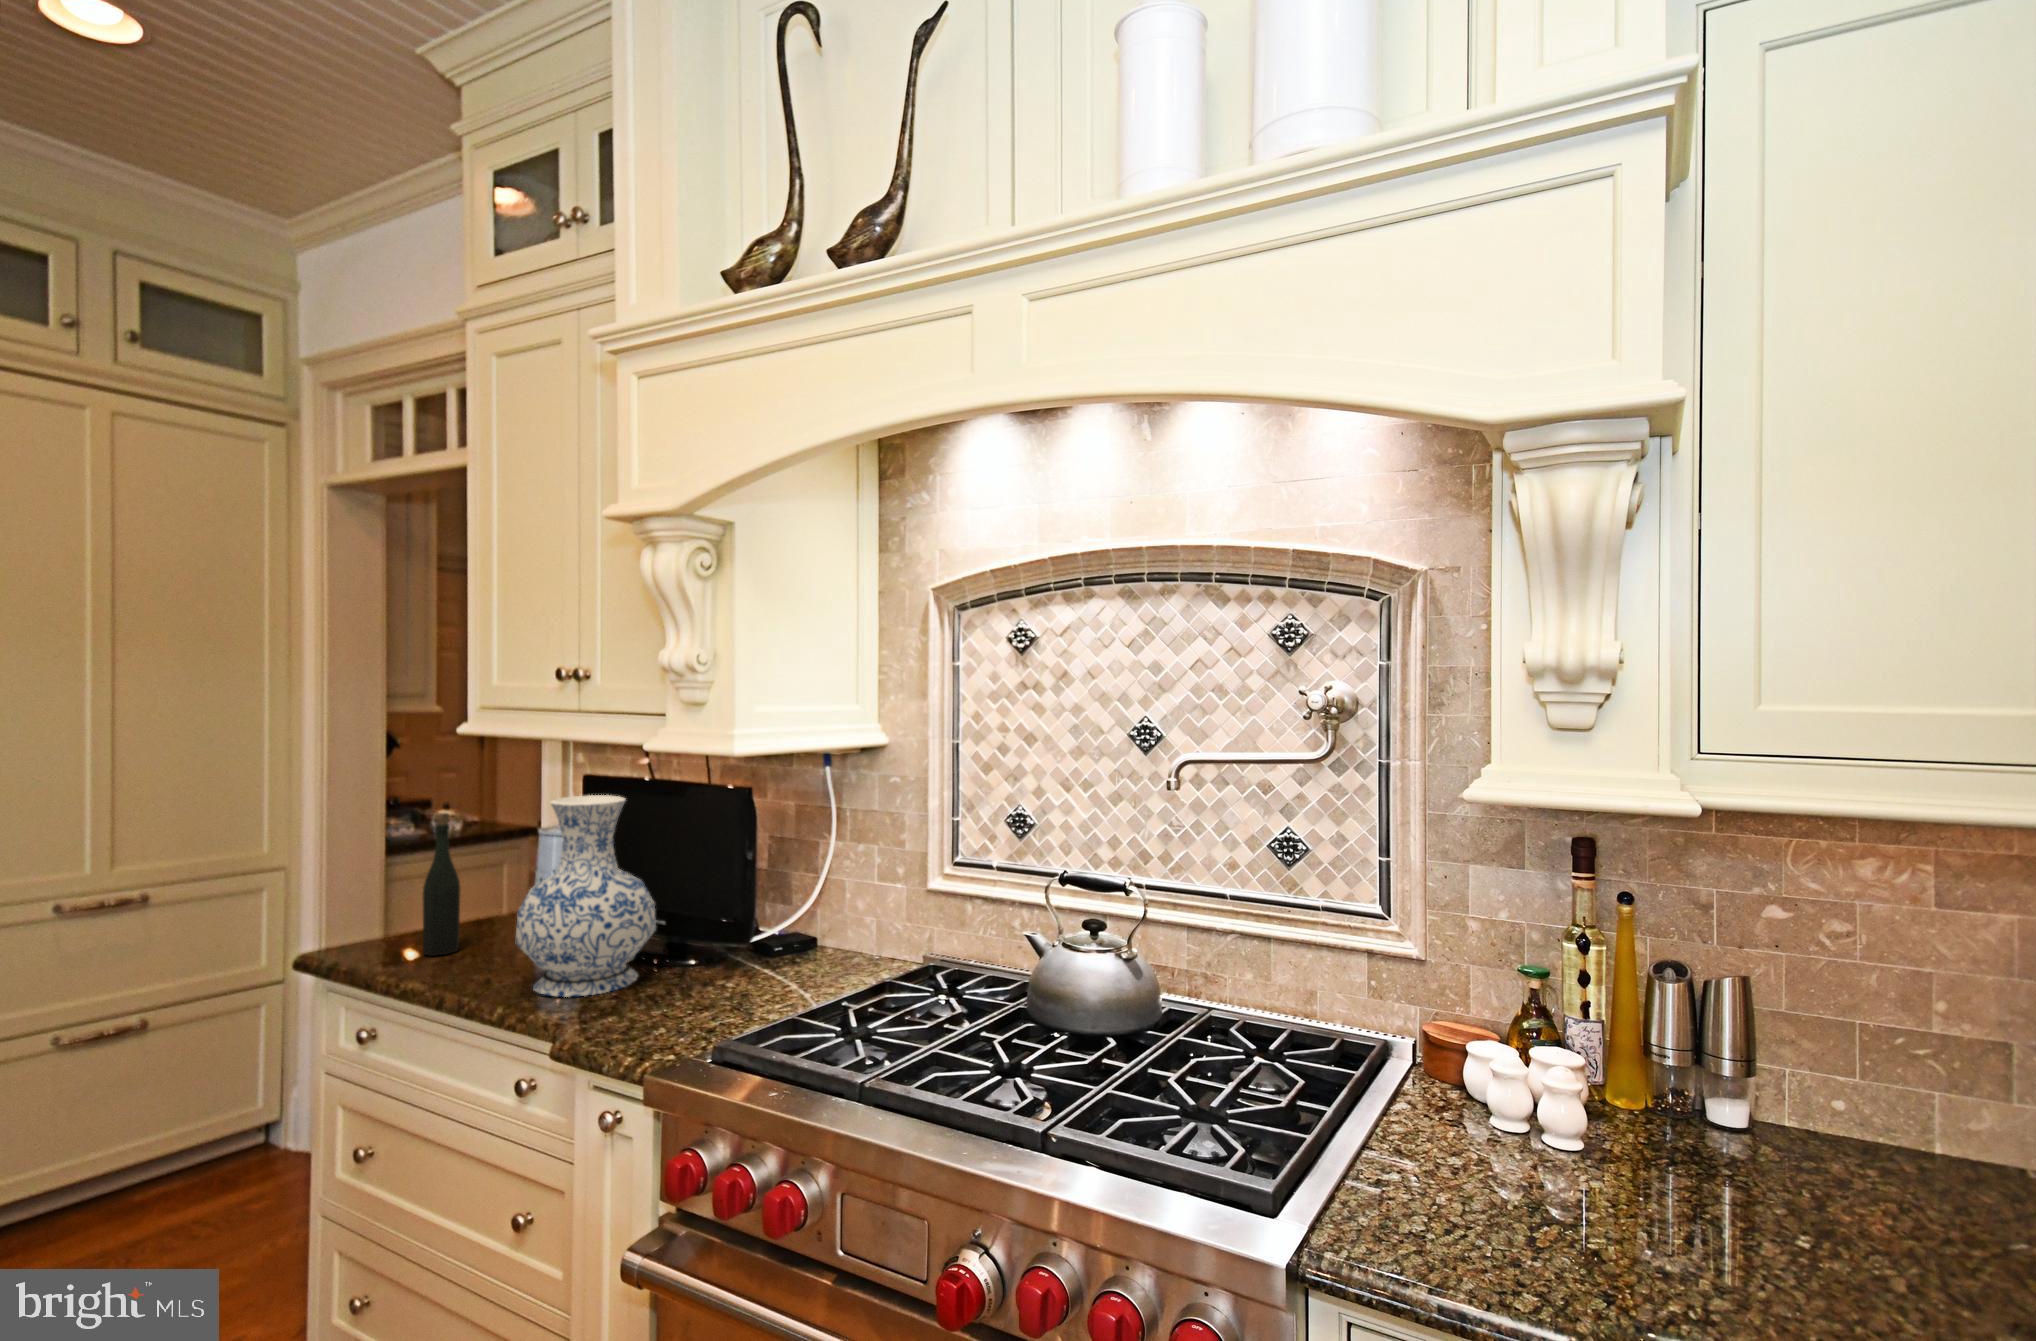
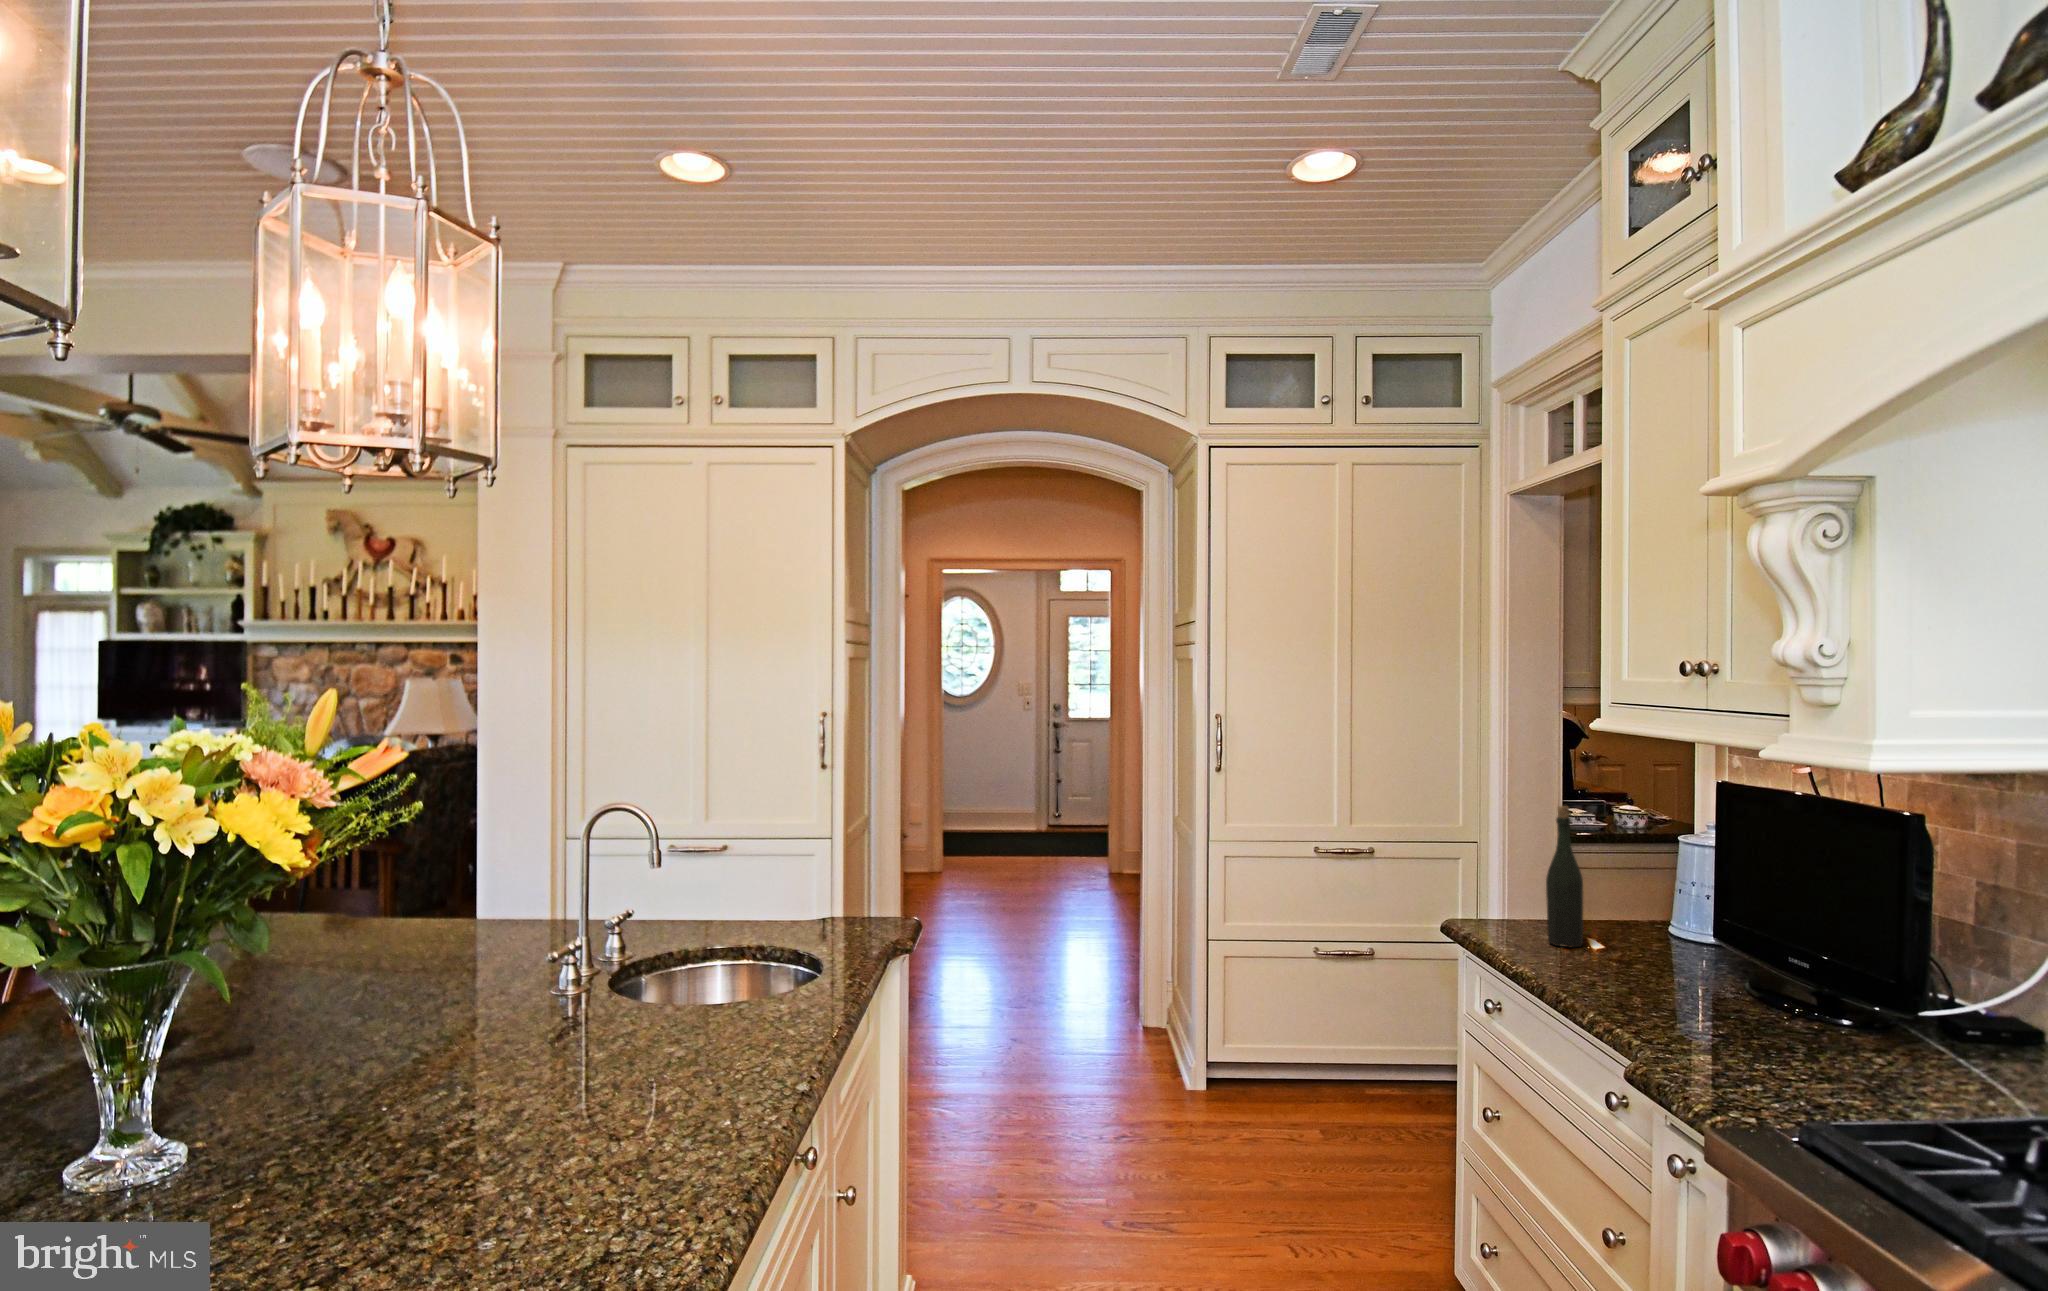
vase: present [515,795,656,997] -> none [1613,803,1781,1027]

